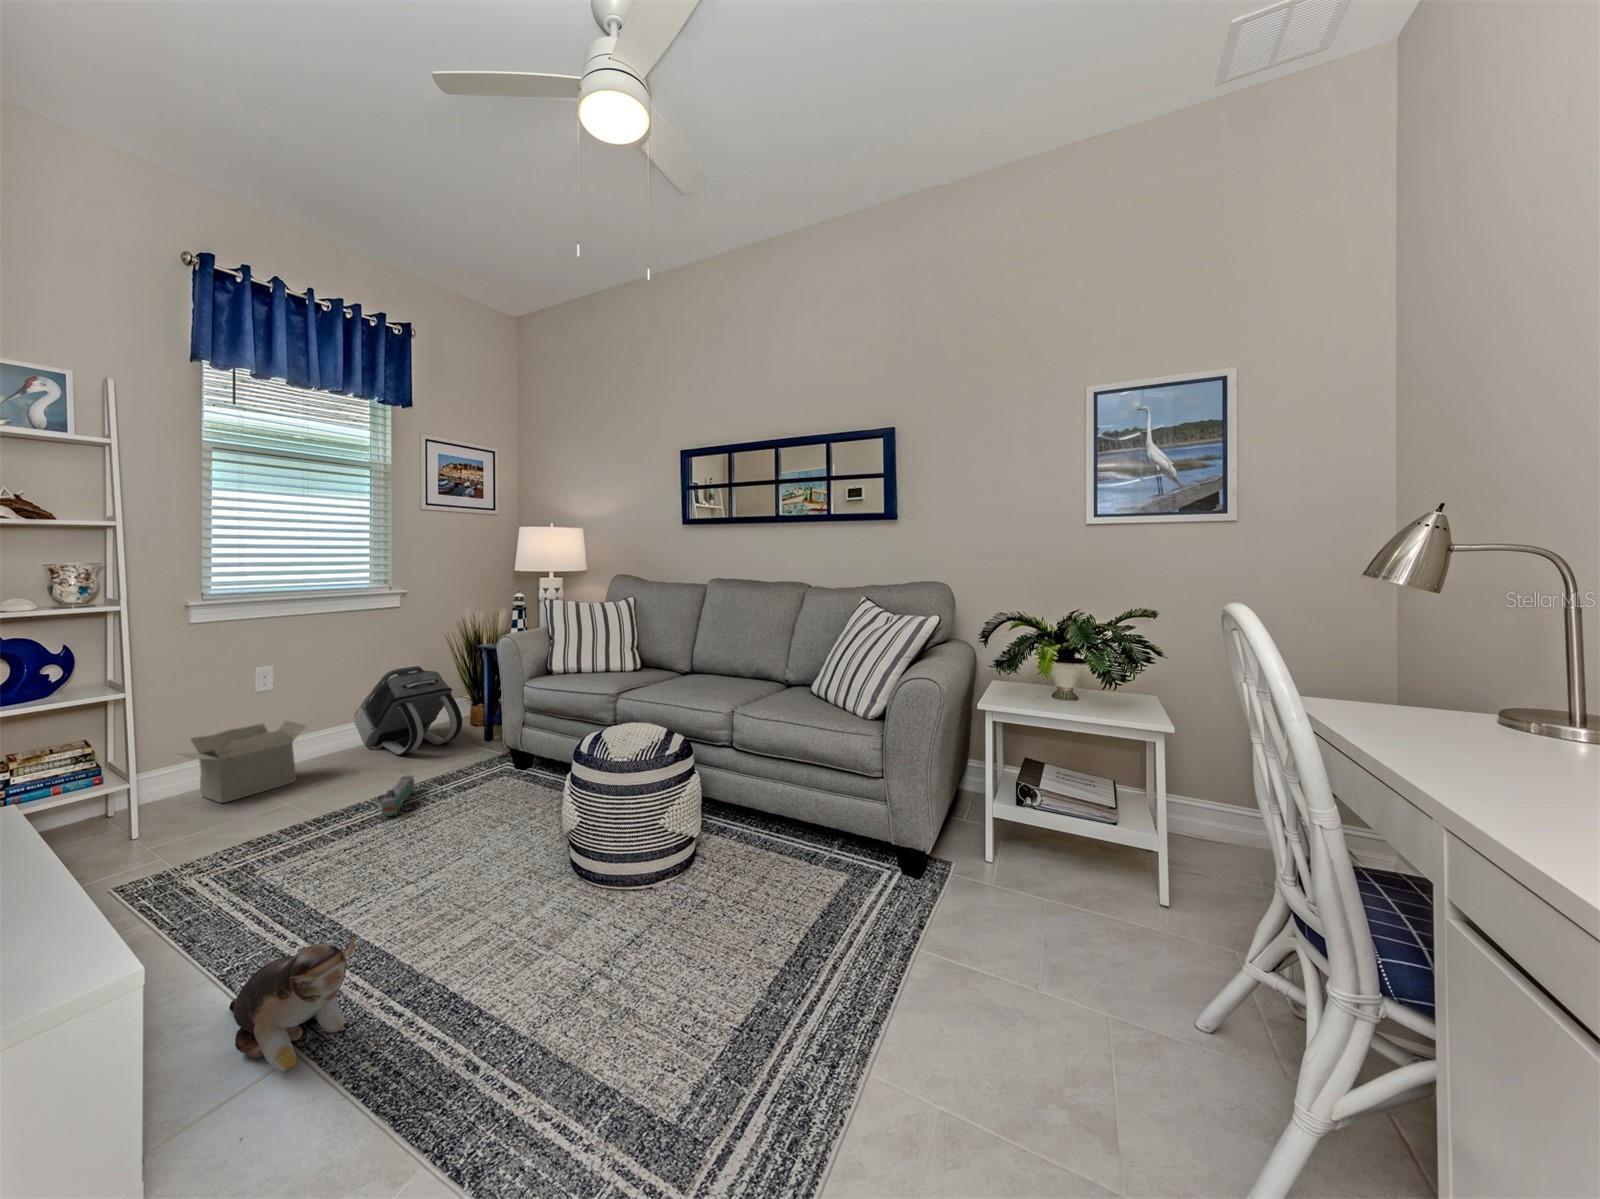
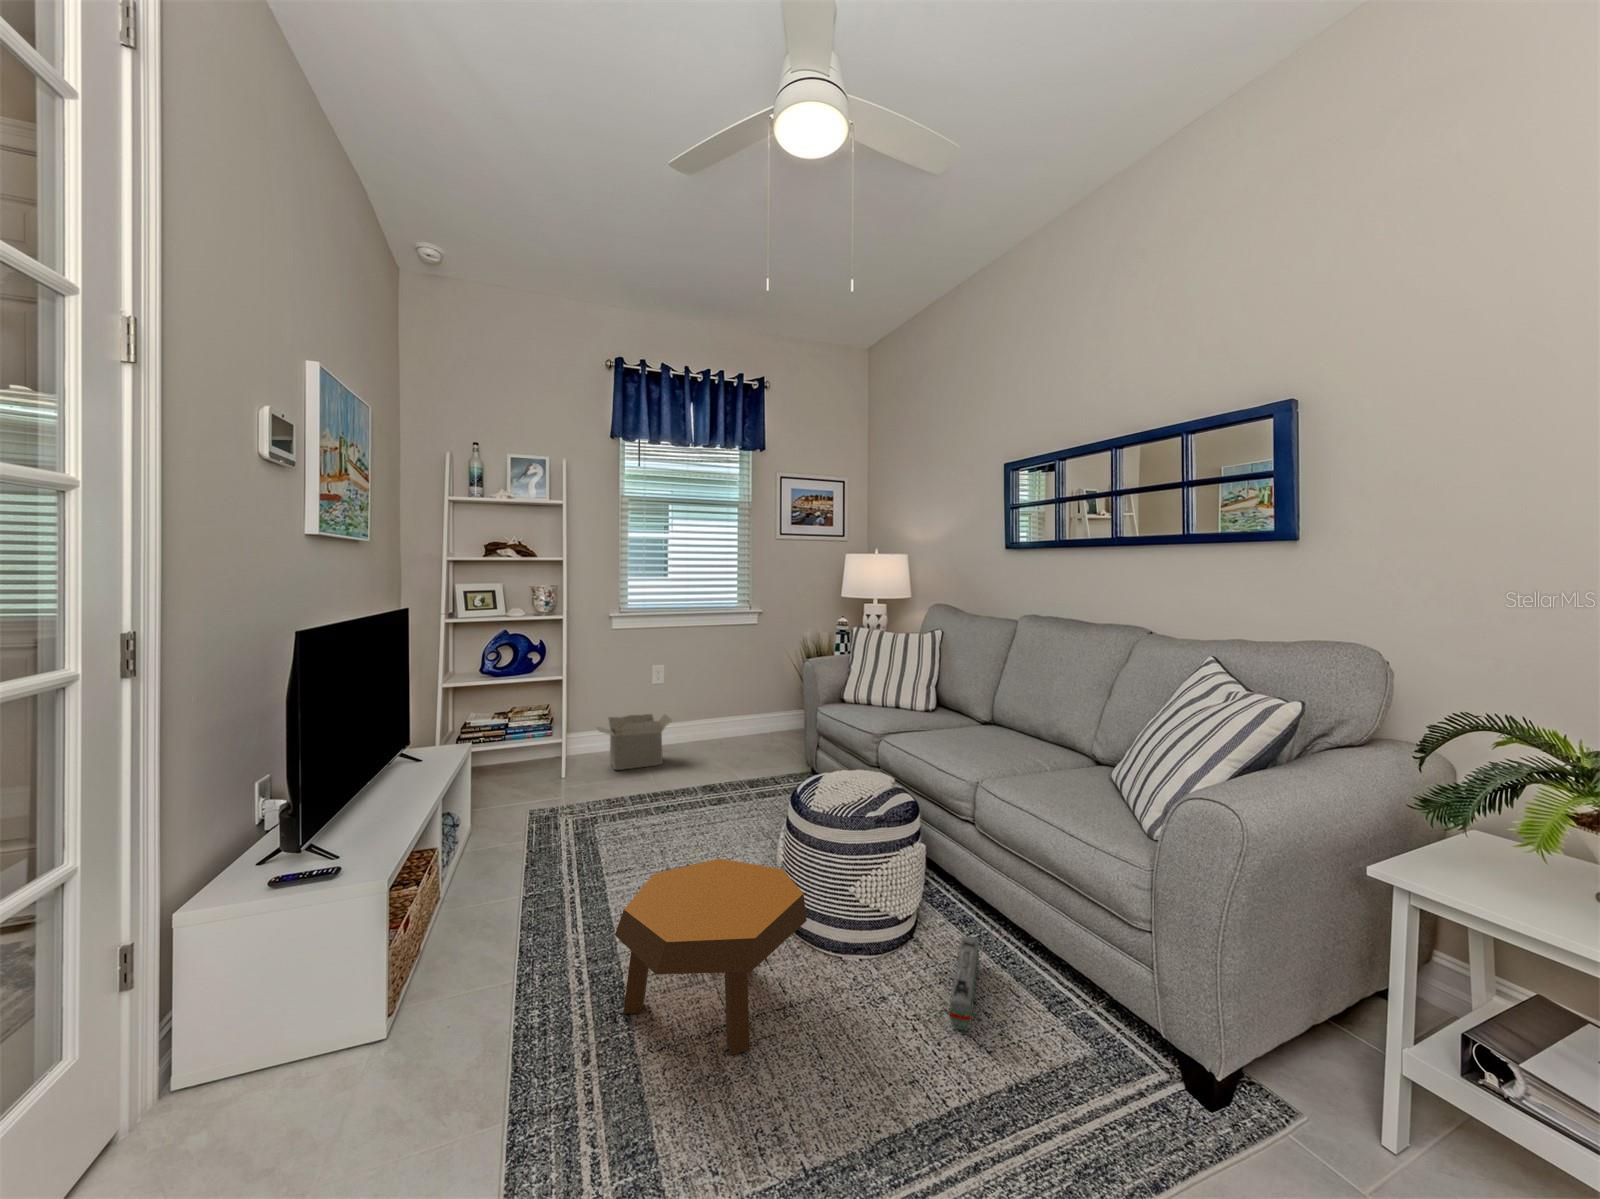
backpack: present [354,666,462,755] -> none [715,681,785,758]
toy train: present [381,775,414,816] -> present [950,936,979,1030]
footstool: none [473,828,649,1016] -> present [615,859,807,1055]
plush toy: present [229,937,355,1071] -> none [491,891,549,988]

